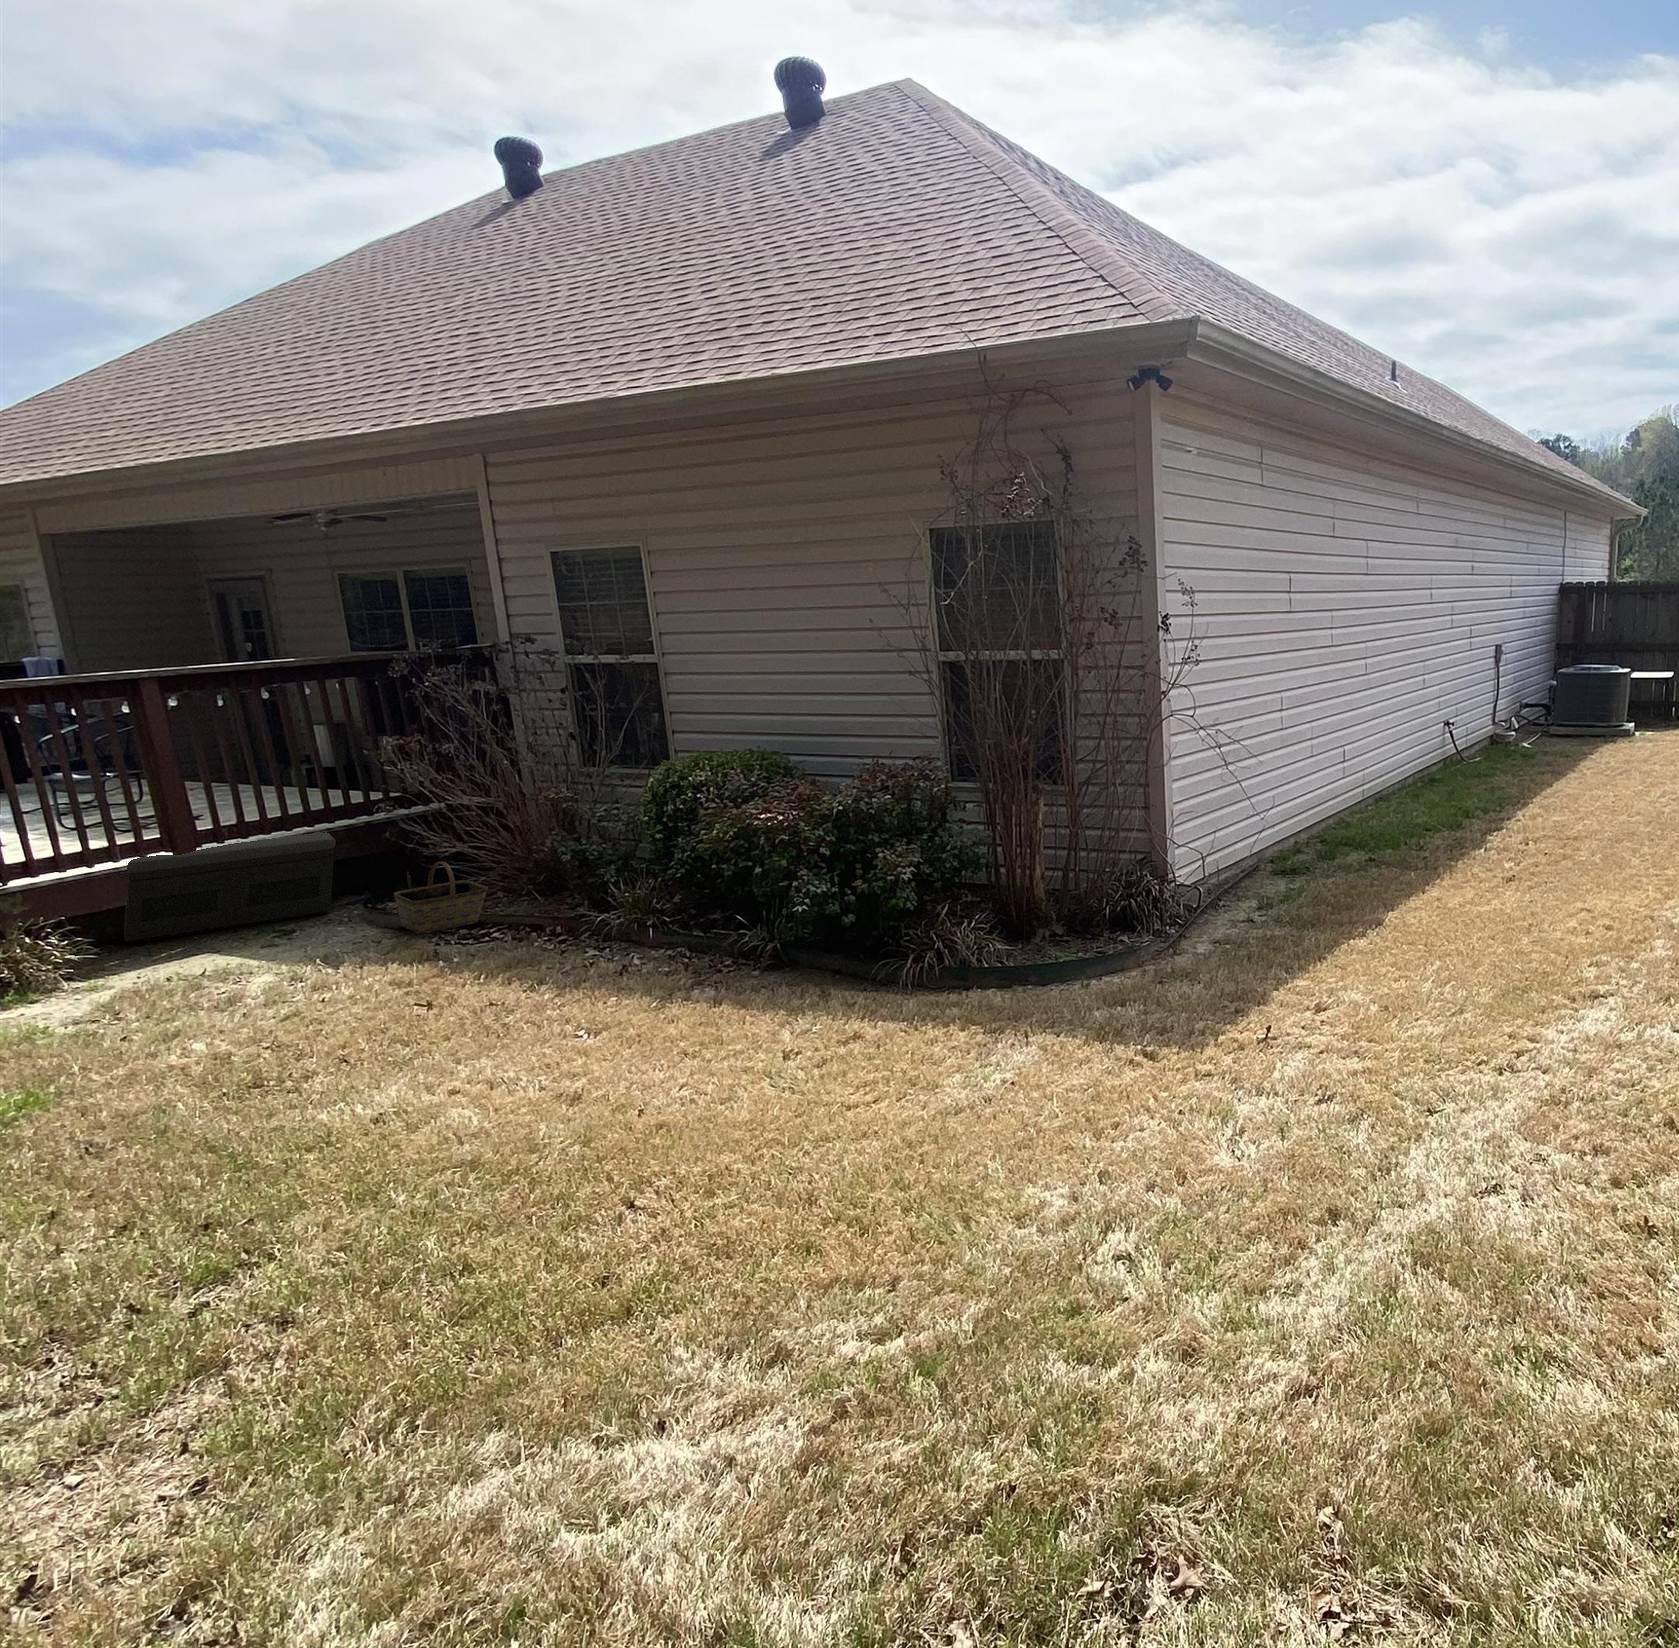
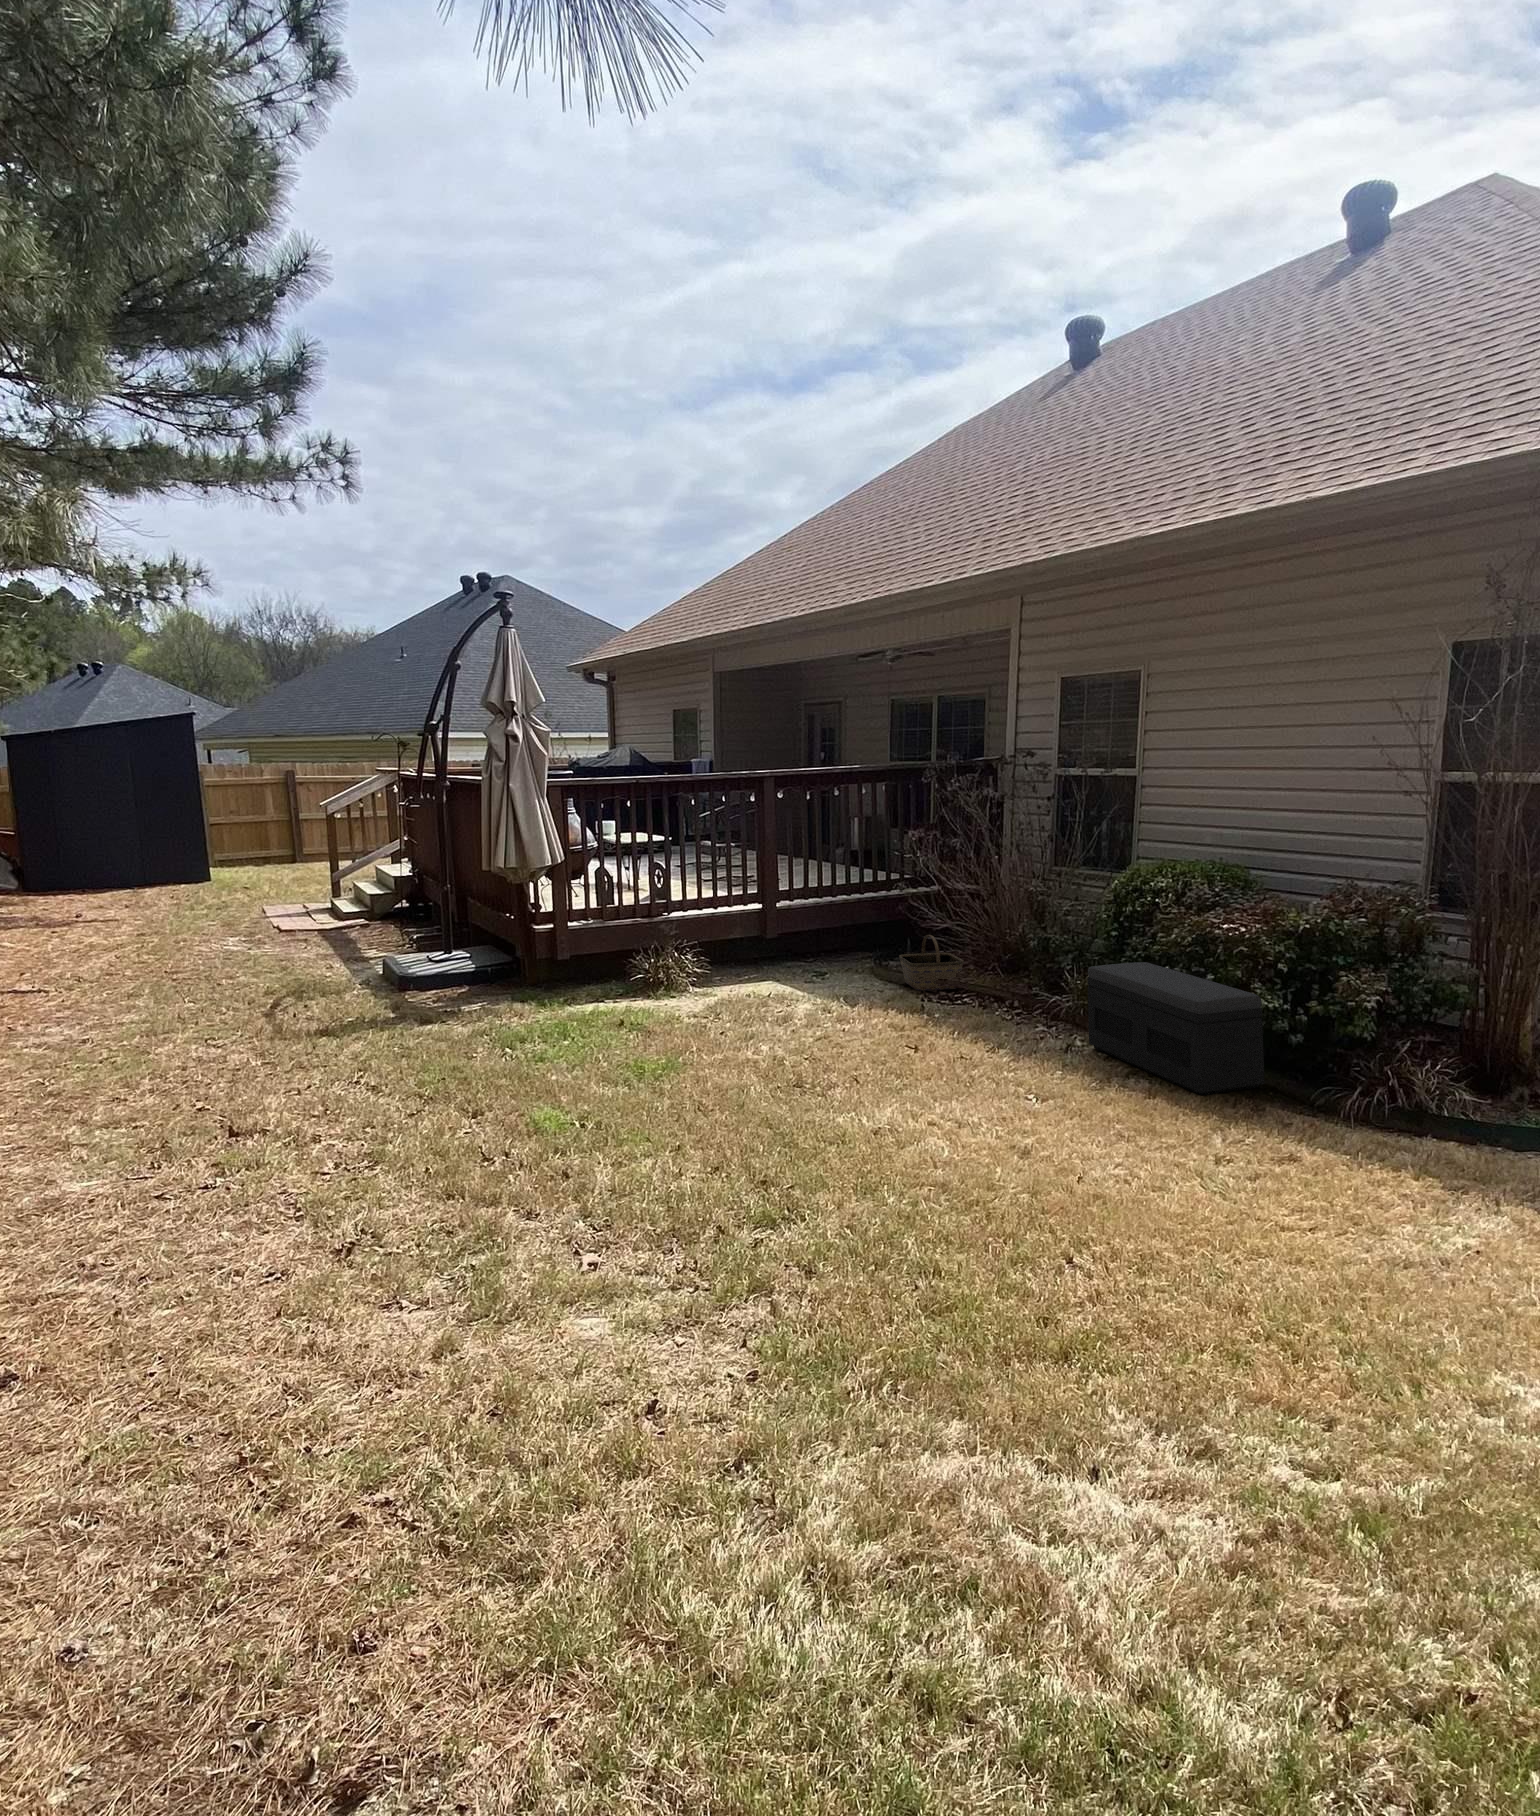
storage bench: present [124,832,336,944] -> present [1088,962,1264,1095]

